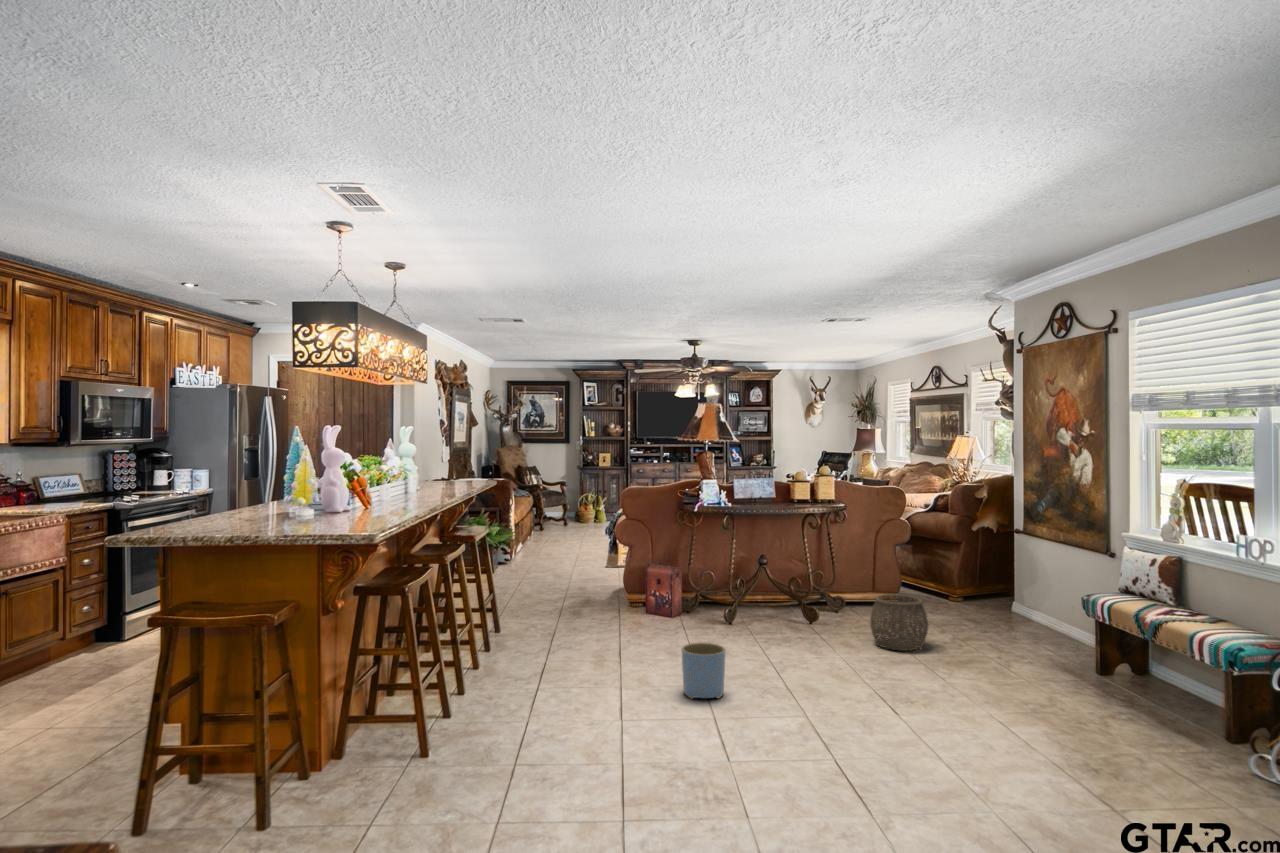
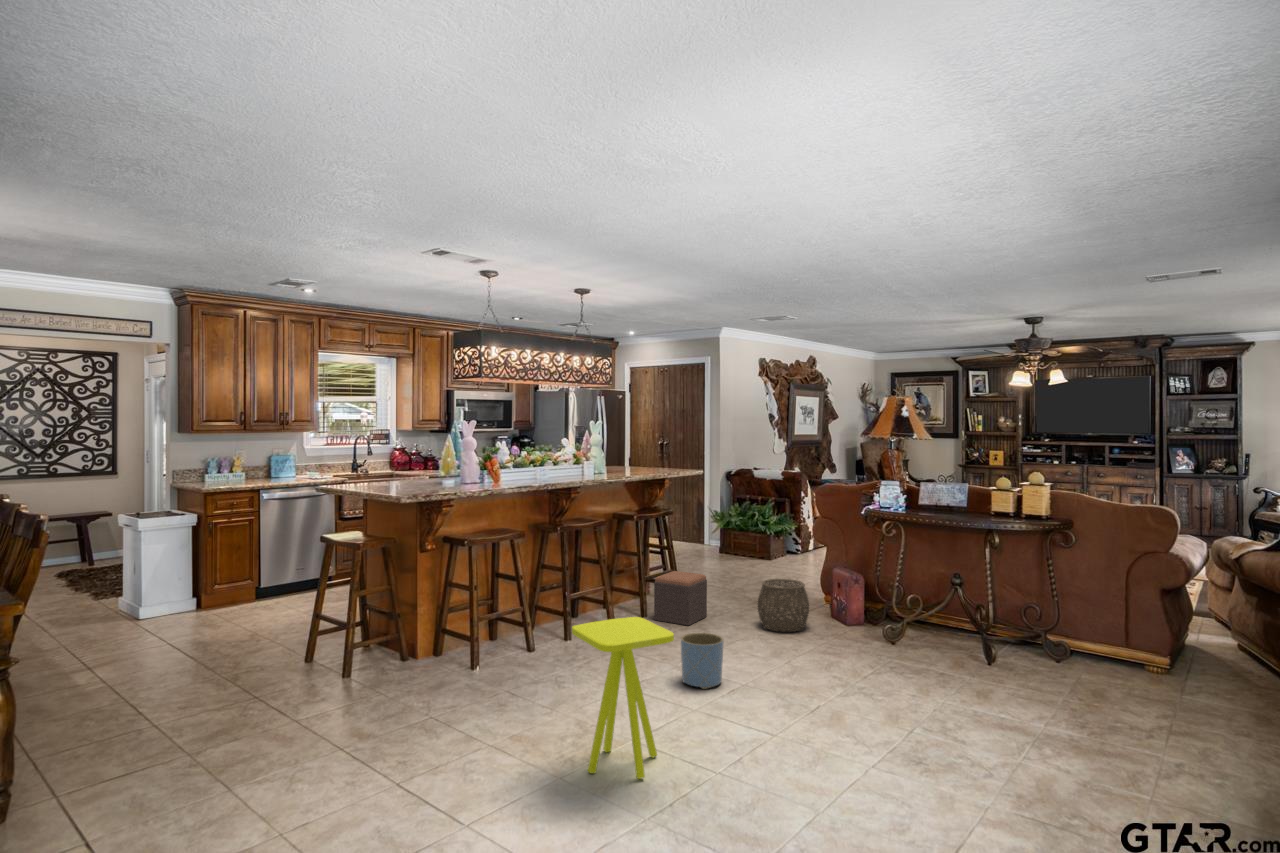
footstool: none [525,593,573,653] -> present [654,571,707,626]
woven basket: present [870,594,928,651] -> present [757,579,809,632]
side table: none [770,626,860,795] -> present [572,617,674,779]

